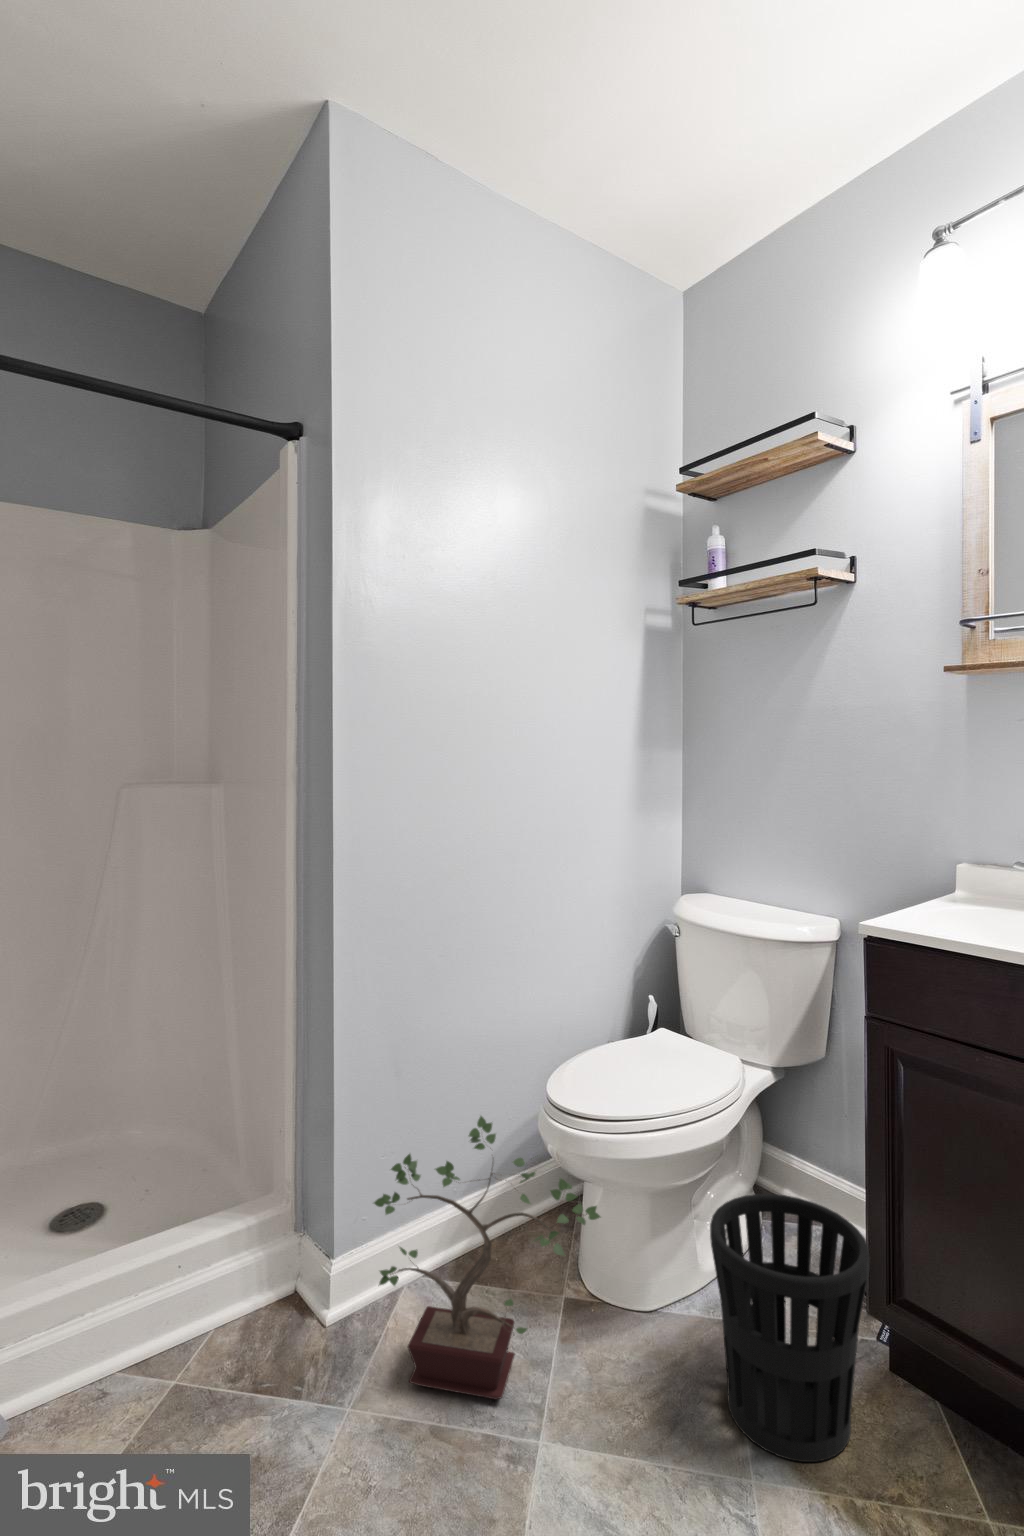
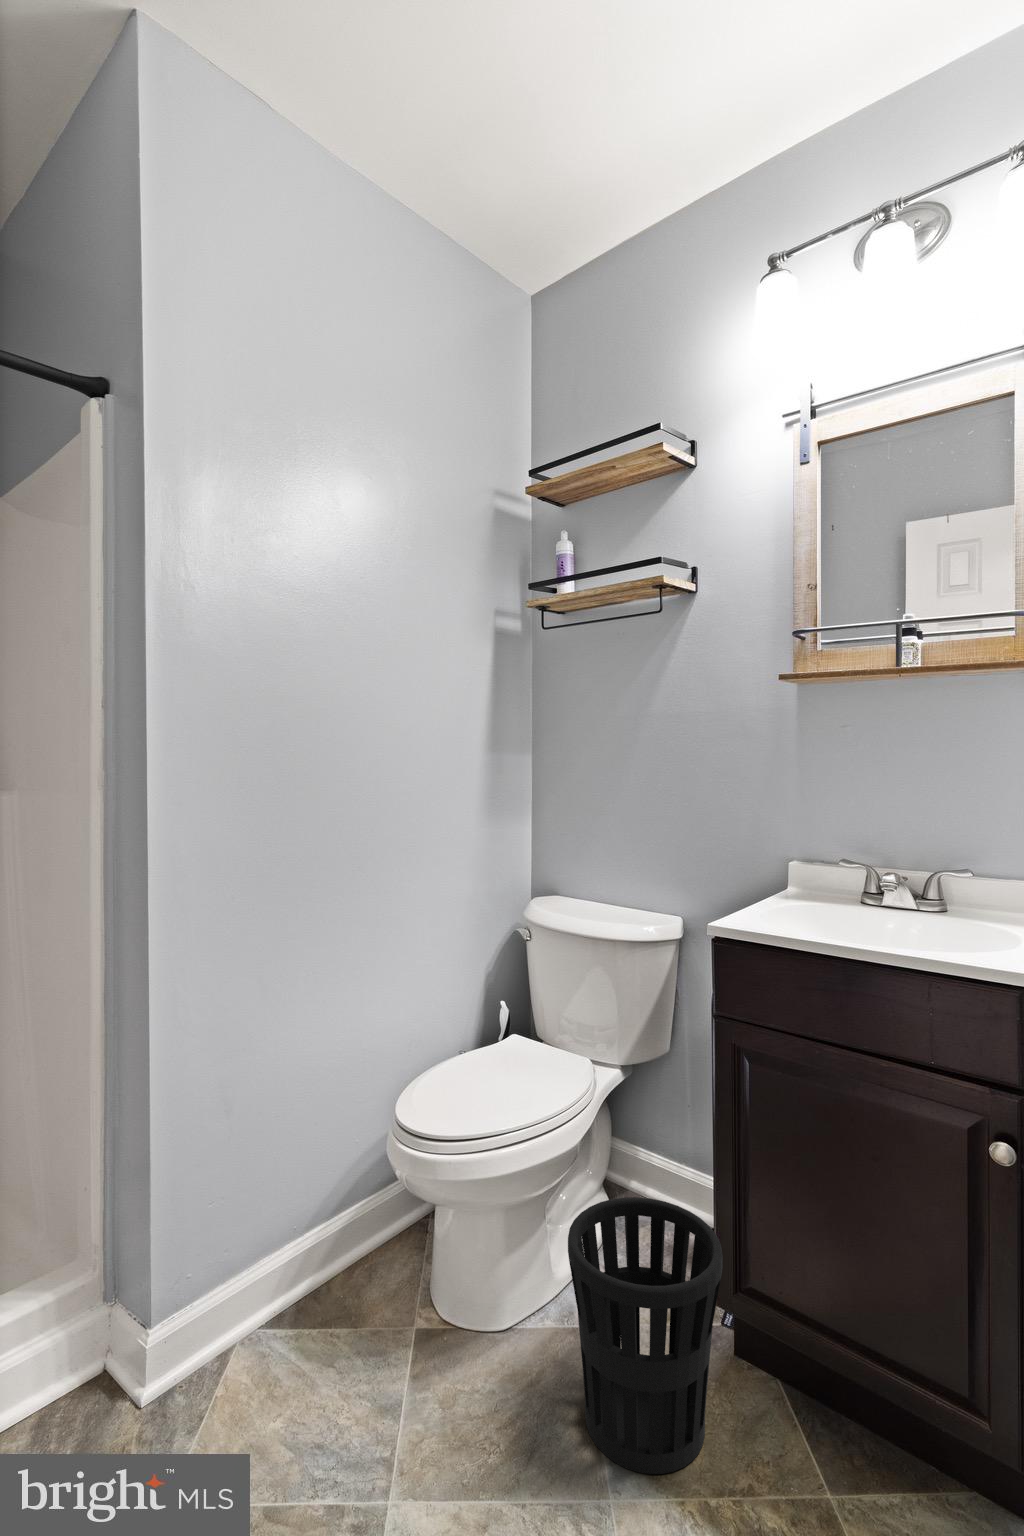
potted plant: present [374,1116,601,1399] -> none [198,1146,460,1461]

